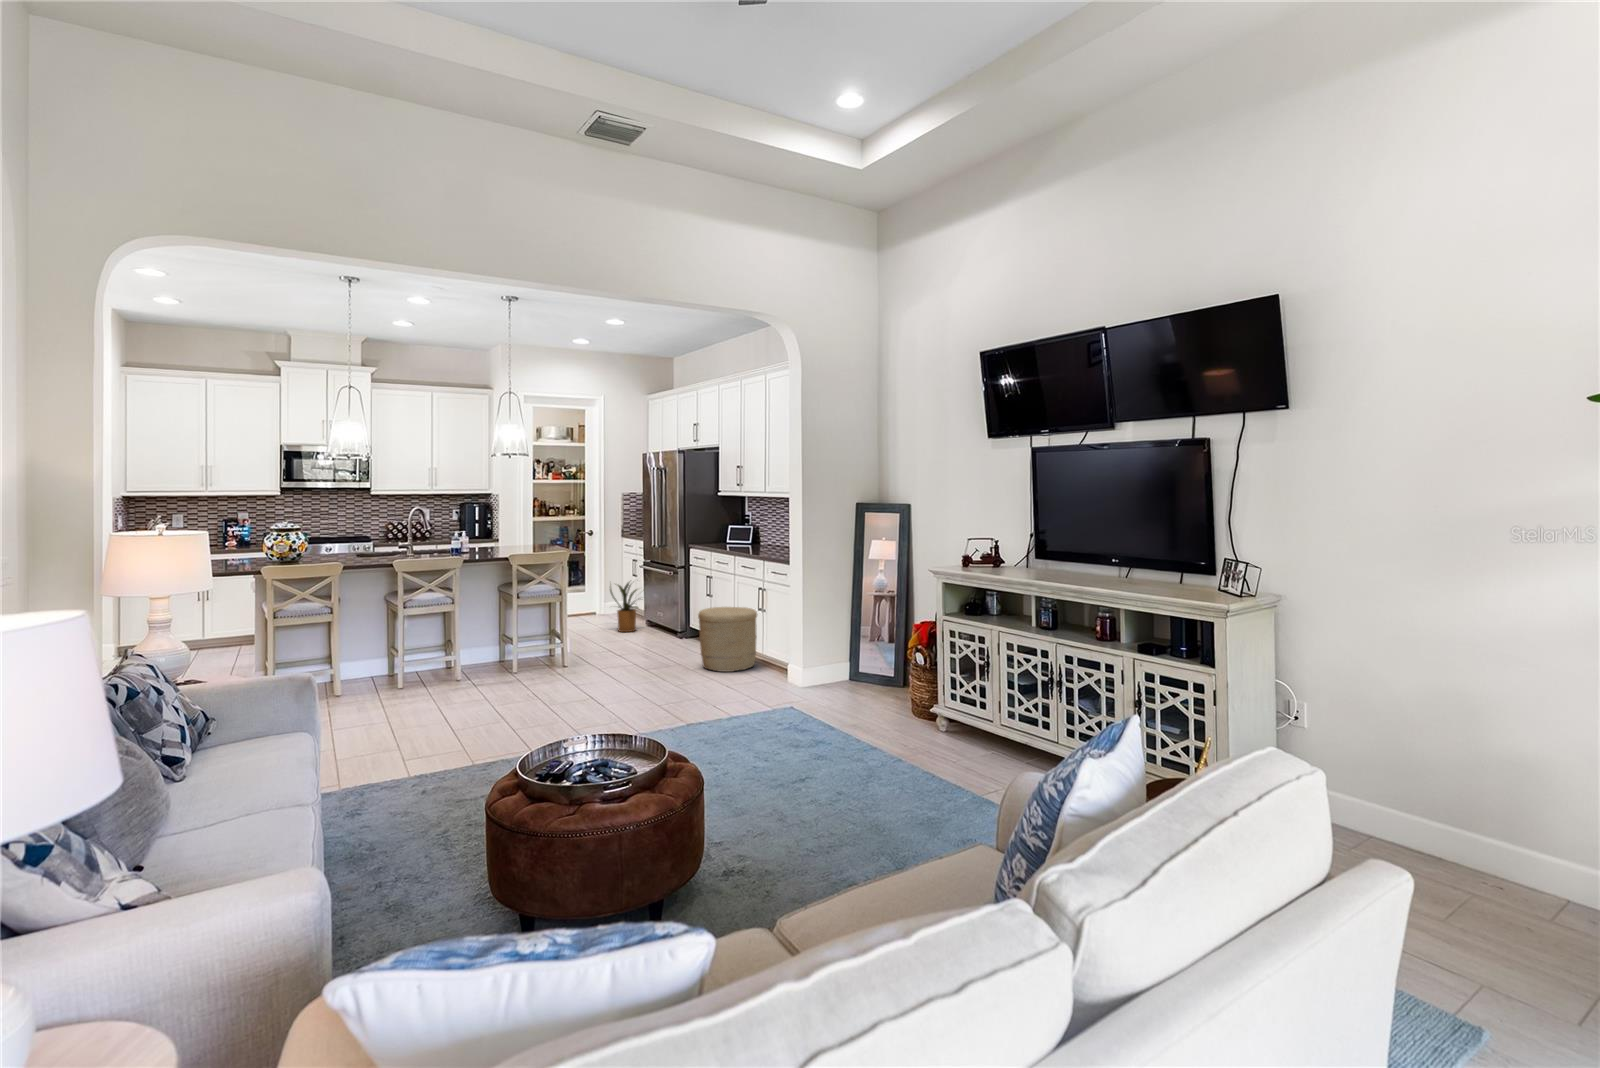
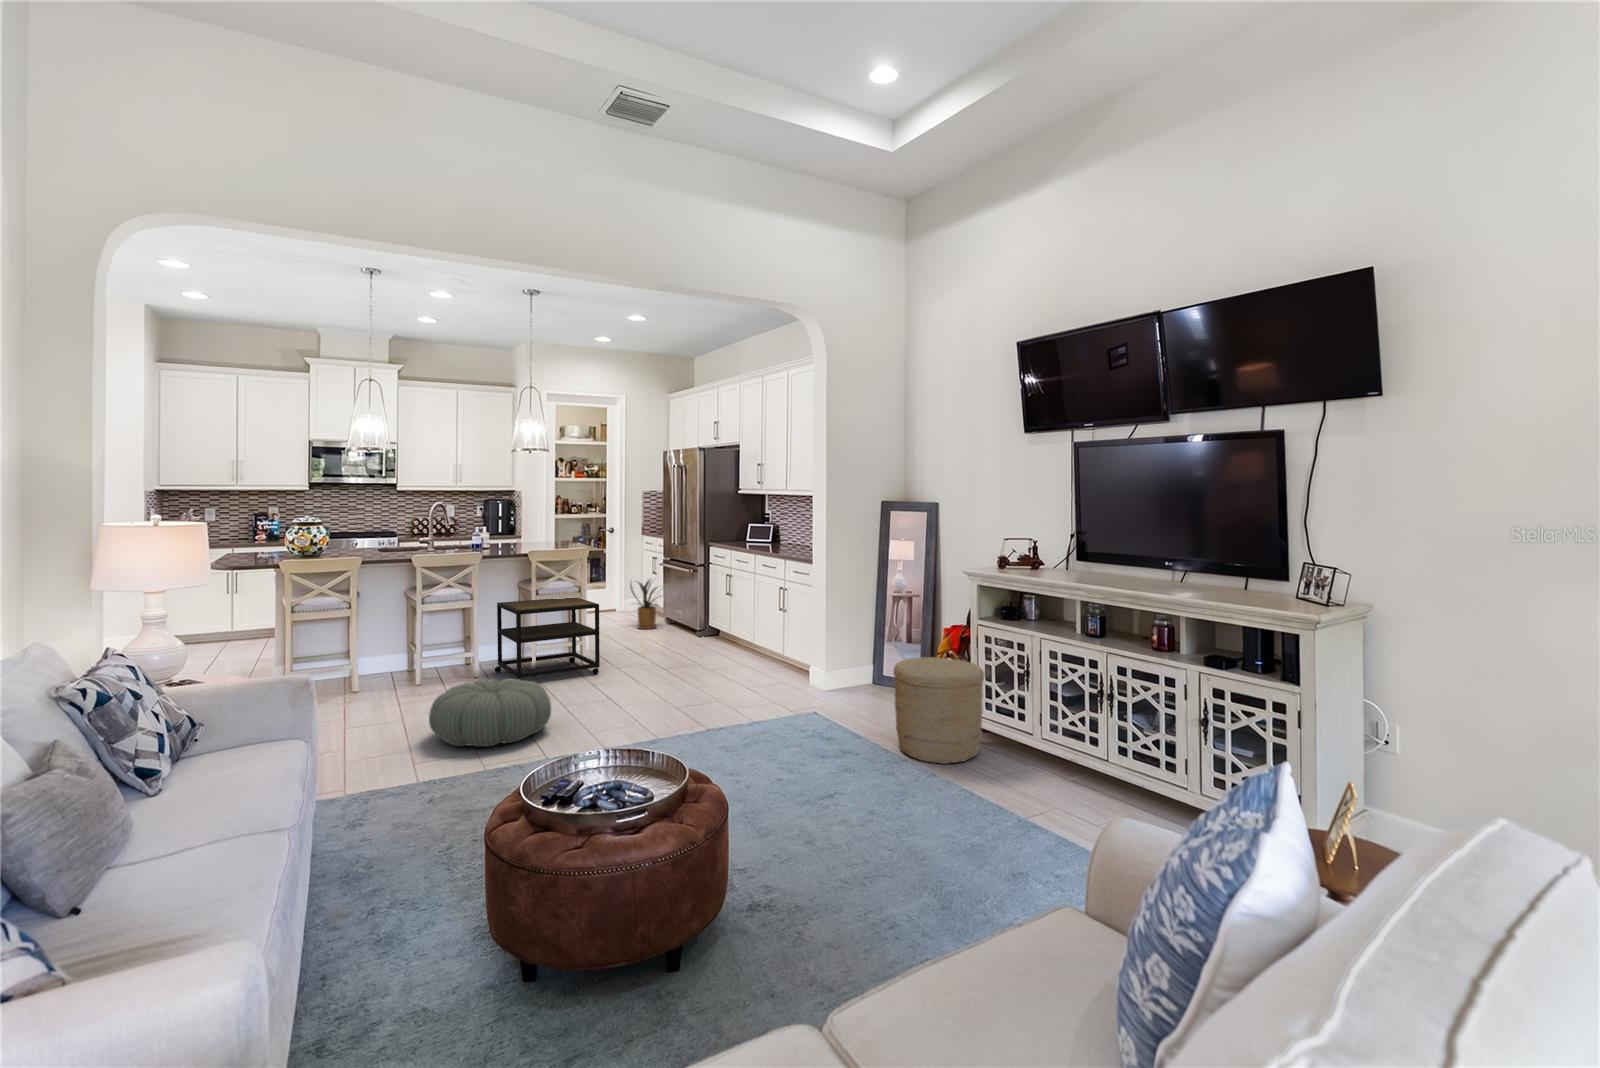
side table: none [477,600,581,688] -> present [495,598,600,679]
woven basket: present [698,607,757,672] -> present [894,657,984,764]
pouf: none [419,680,536,744] -> present [429,679,551,746]

